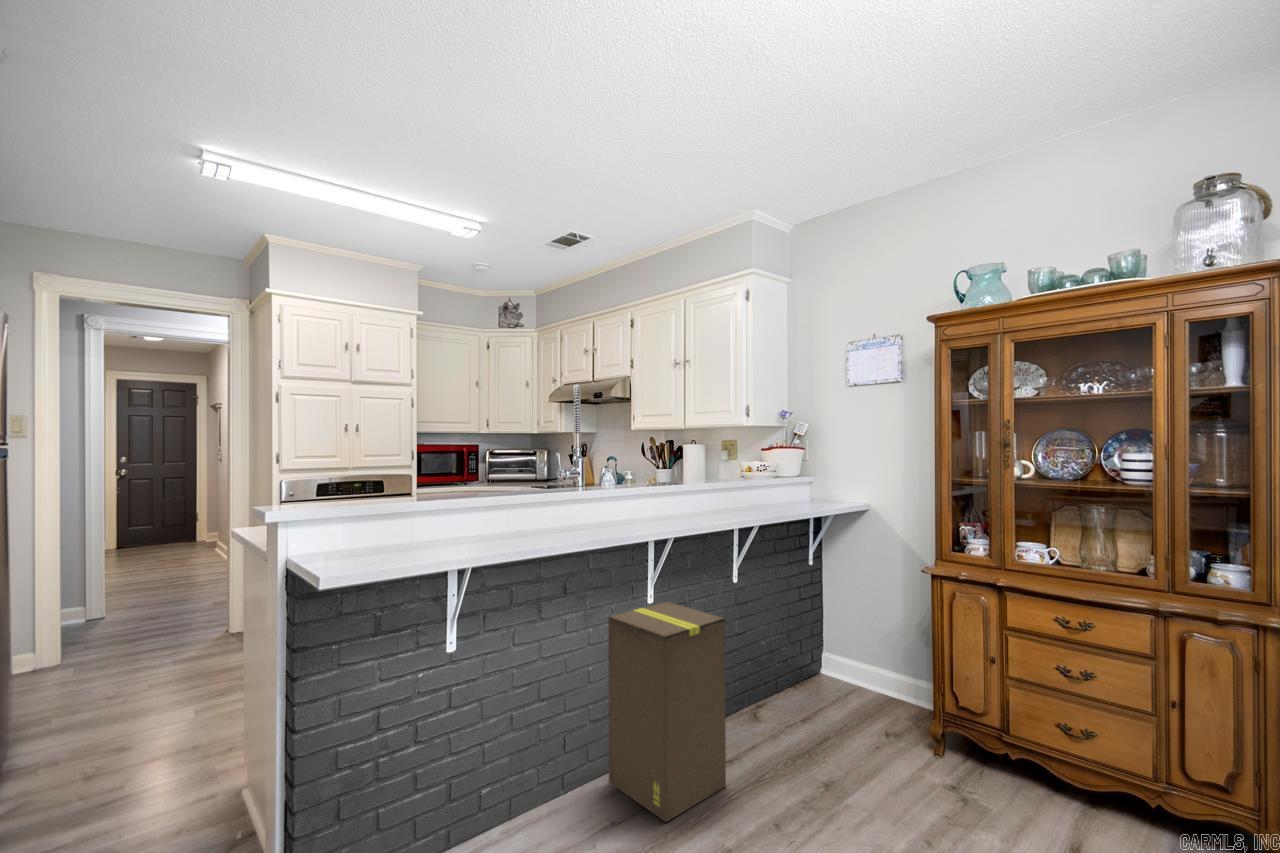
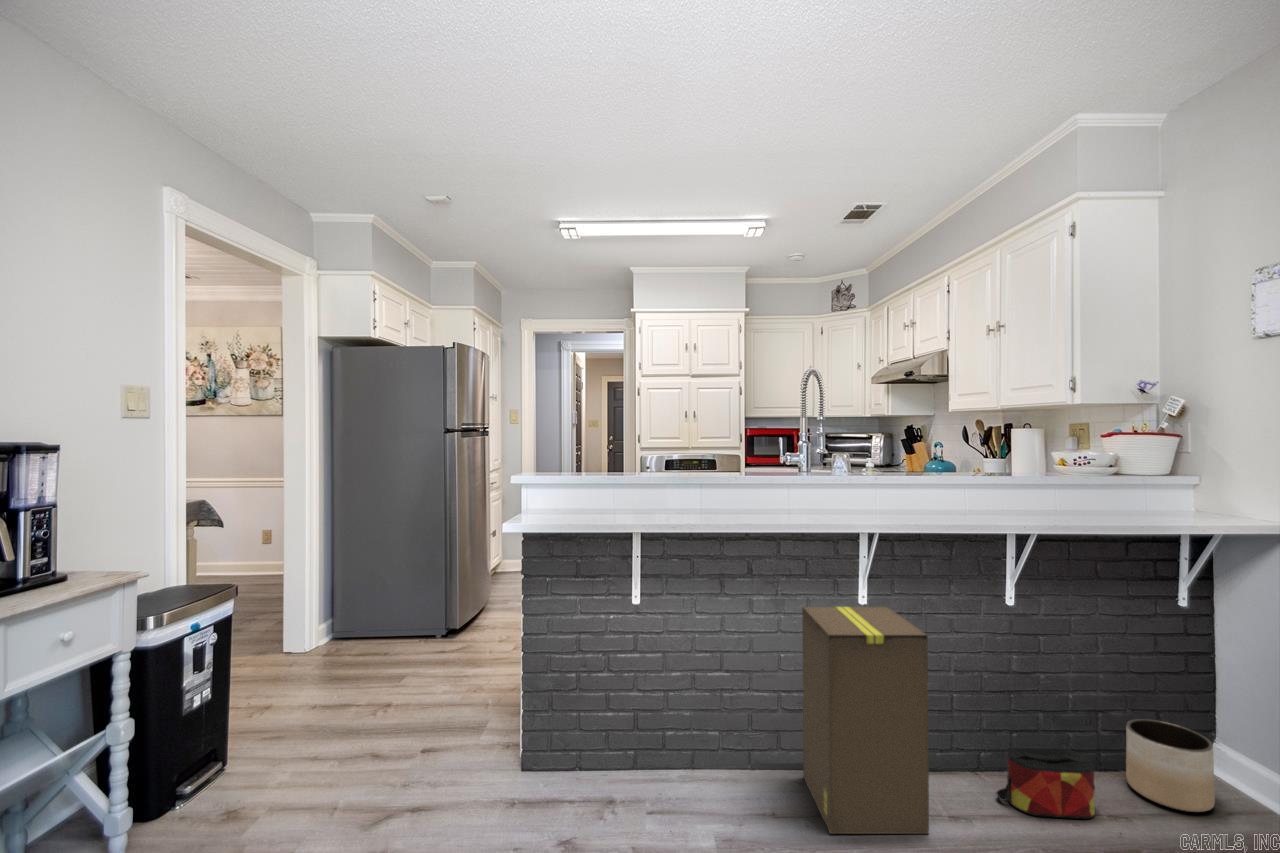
planter: none [793,647,840,704] -> present [1126,719,1215,812]
bag: none [742,685,797,742] -> present [997,748,1095,819]

